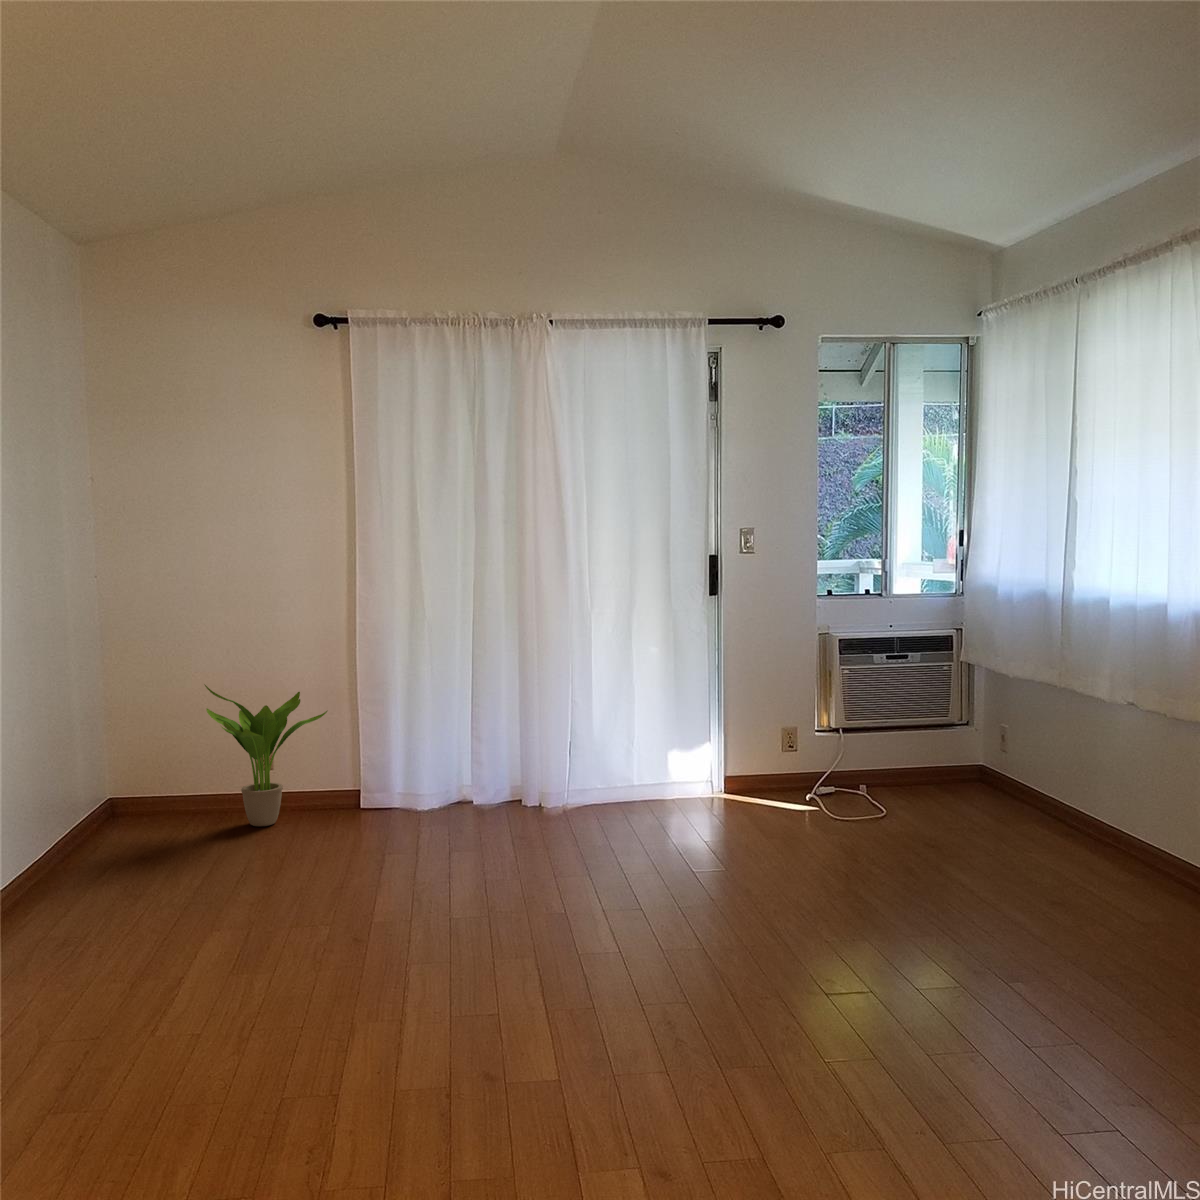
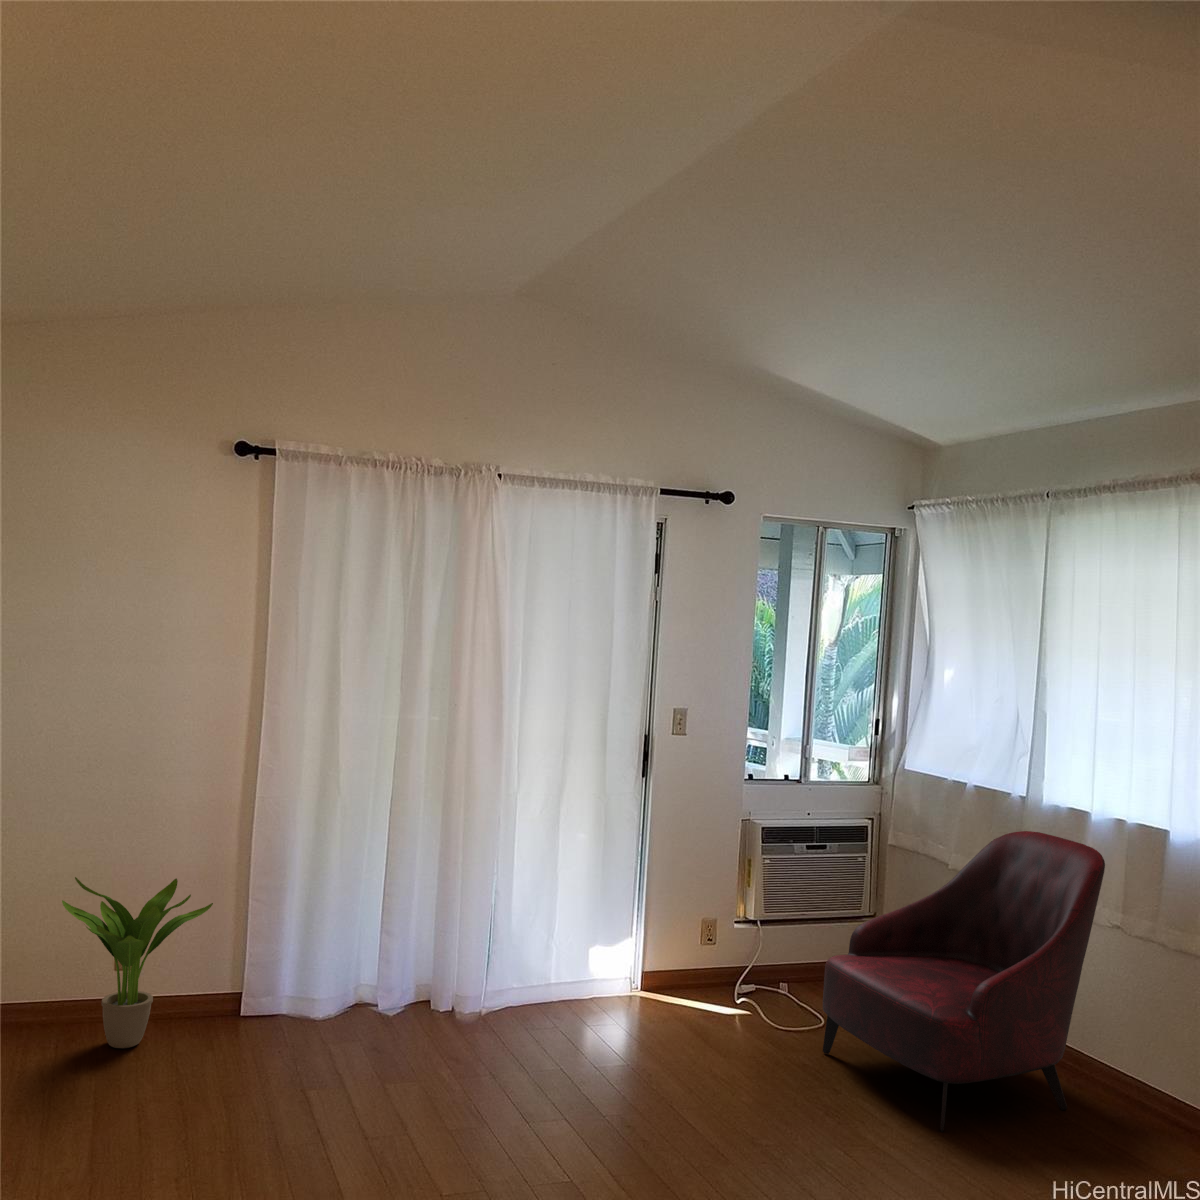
armchair: none [874,618,1153,894] -> present [823,831,1105,1132]

